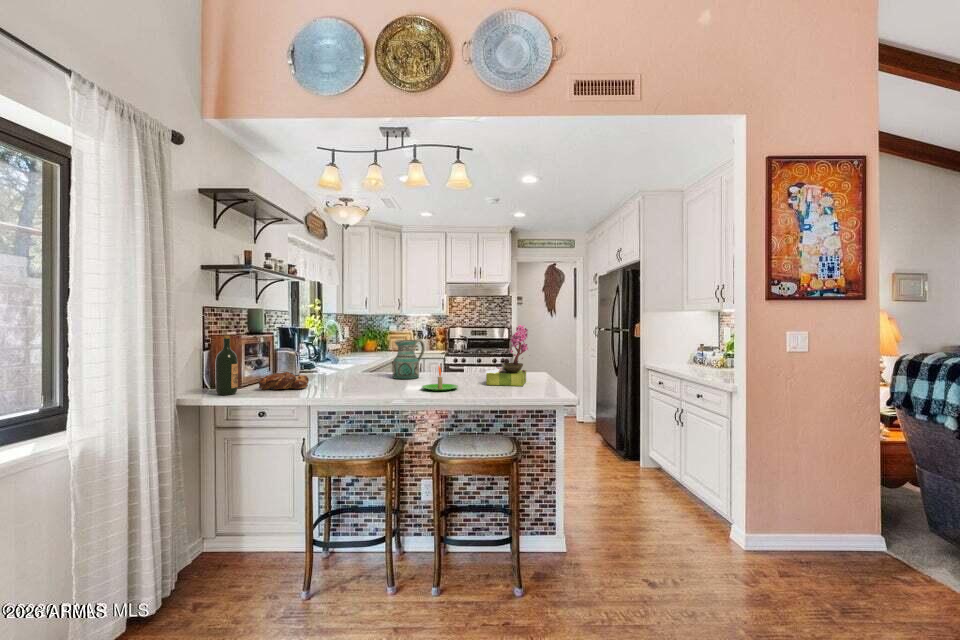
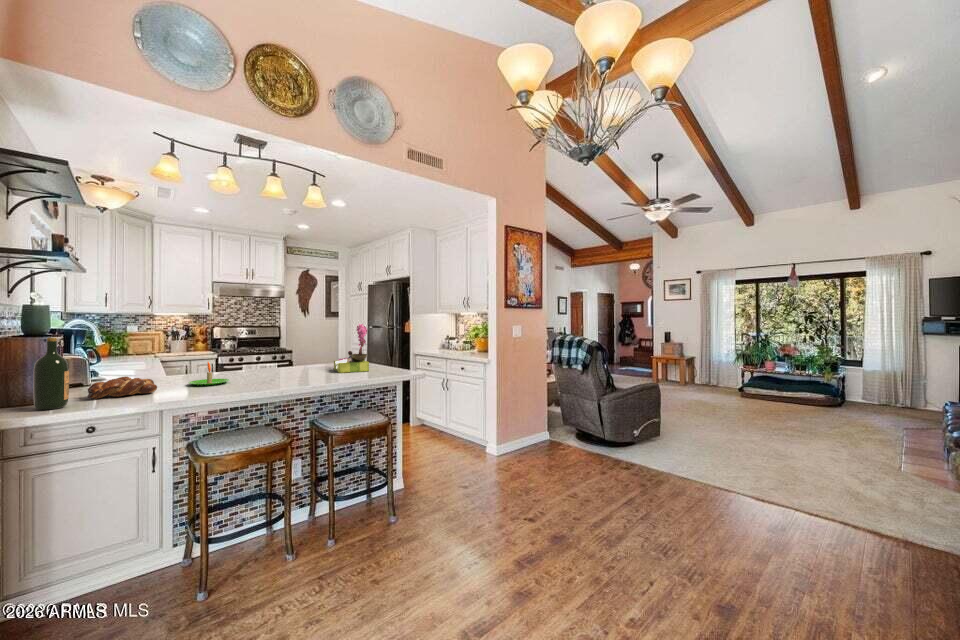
ceramic pitcher: present [392,339,425,379] -> none [230,337,260,376]
candle: present [422,366,458,391] -> present [188,362,229,386]

